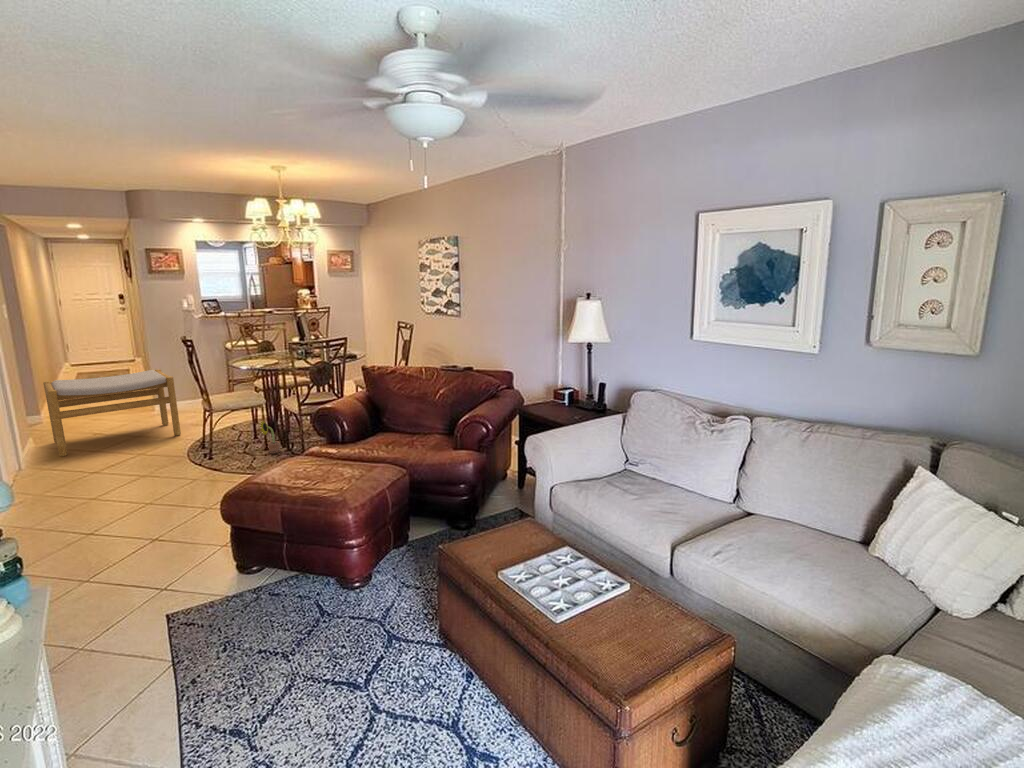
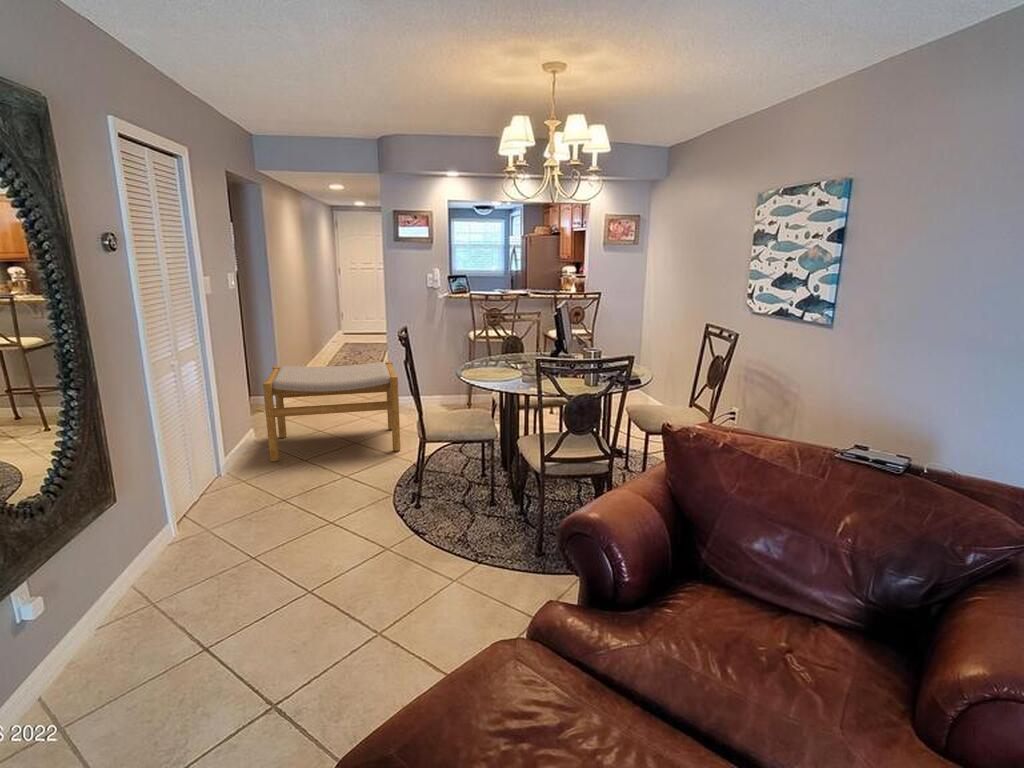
decorative plant: present [260,421,280,453] -> none [482,465,508,516]

